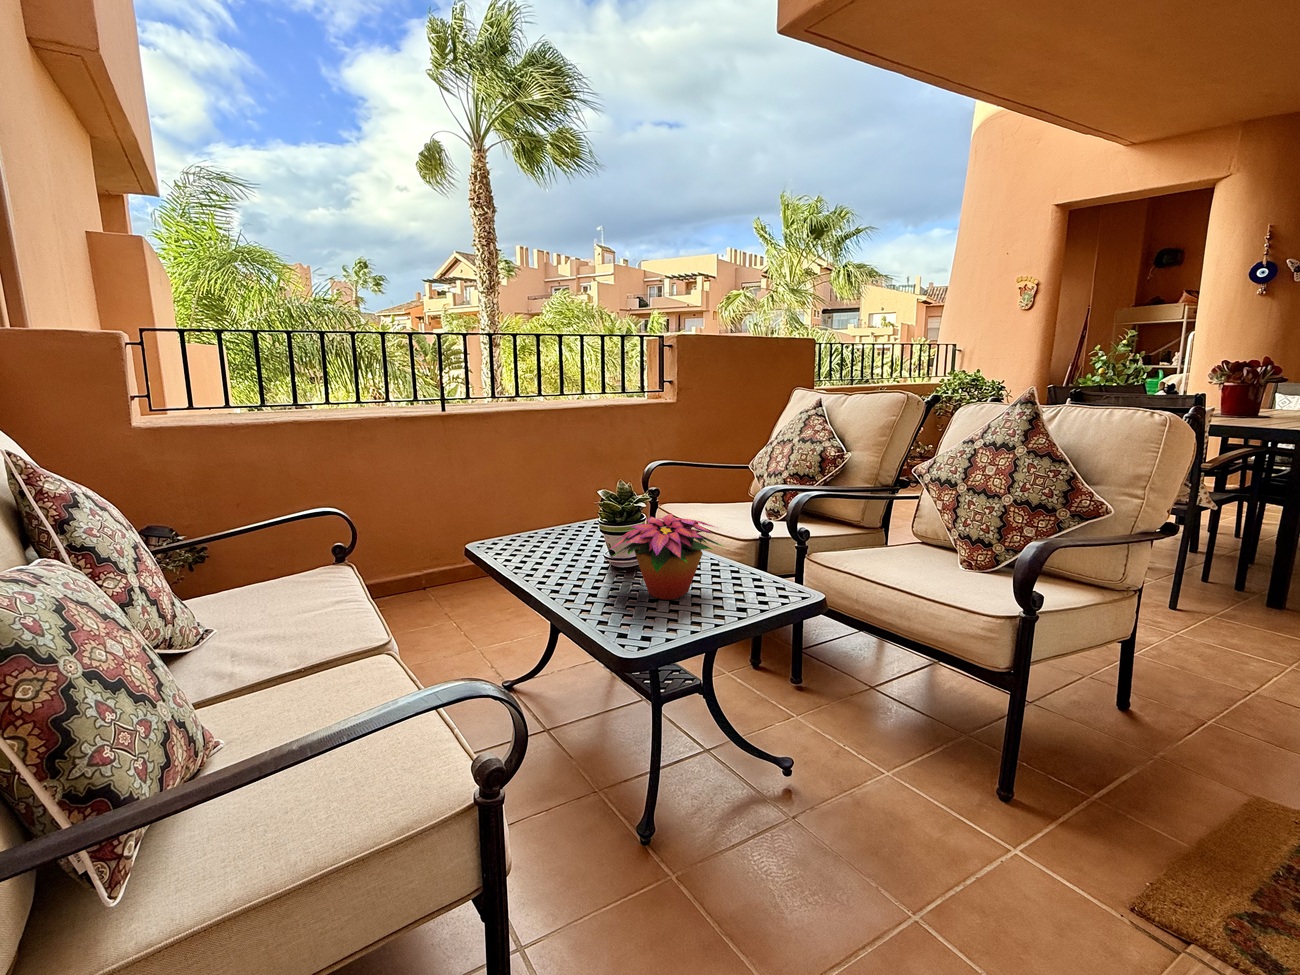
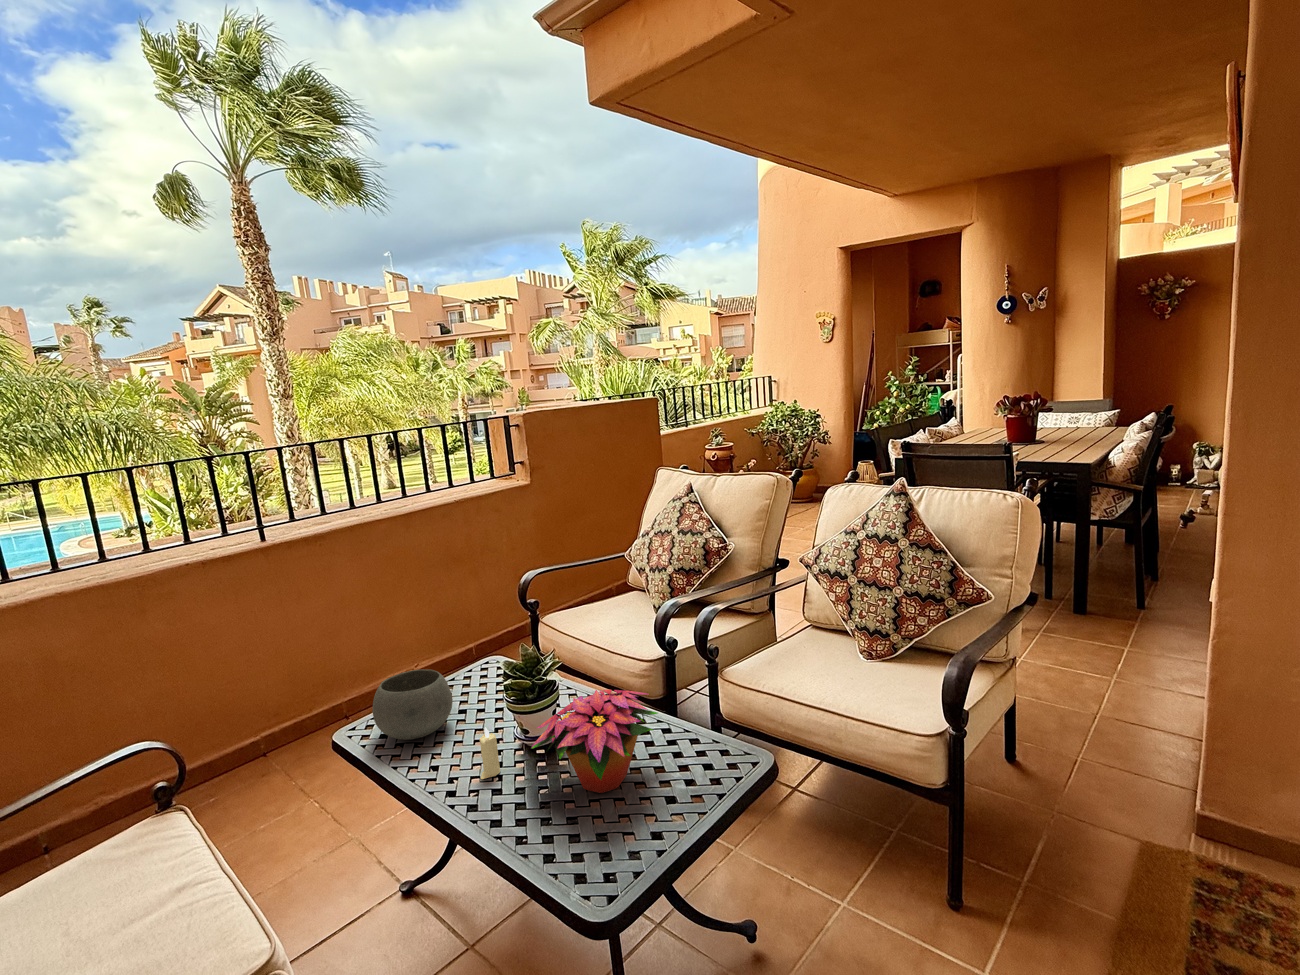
bowl: none [499,501,563,552] -> present [373,669,453,740]
candle: none [570,536,587,579] -> present [479,727,500,779]

